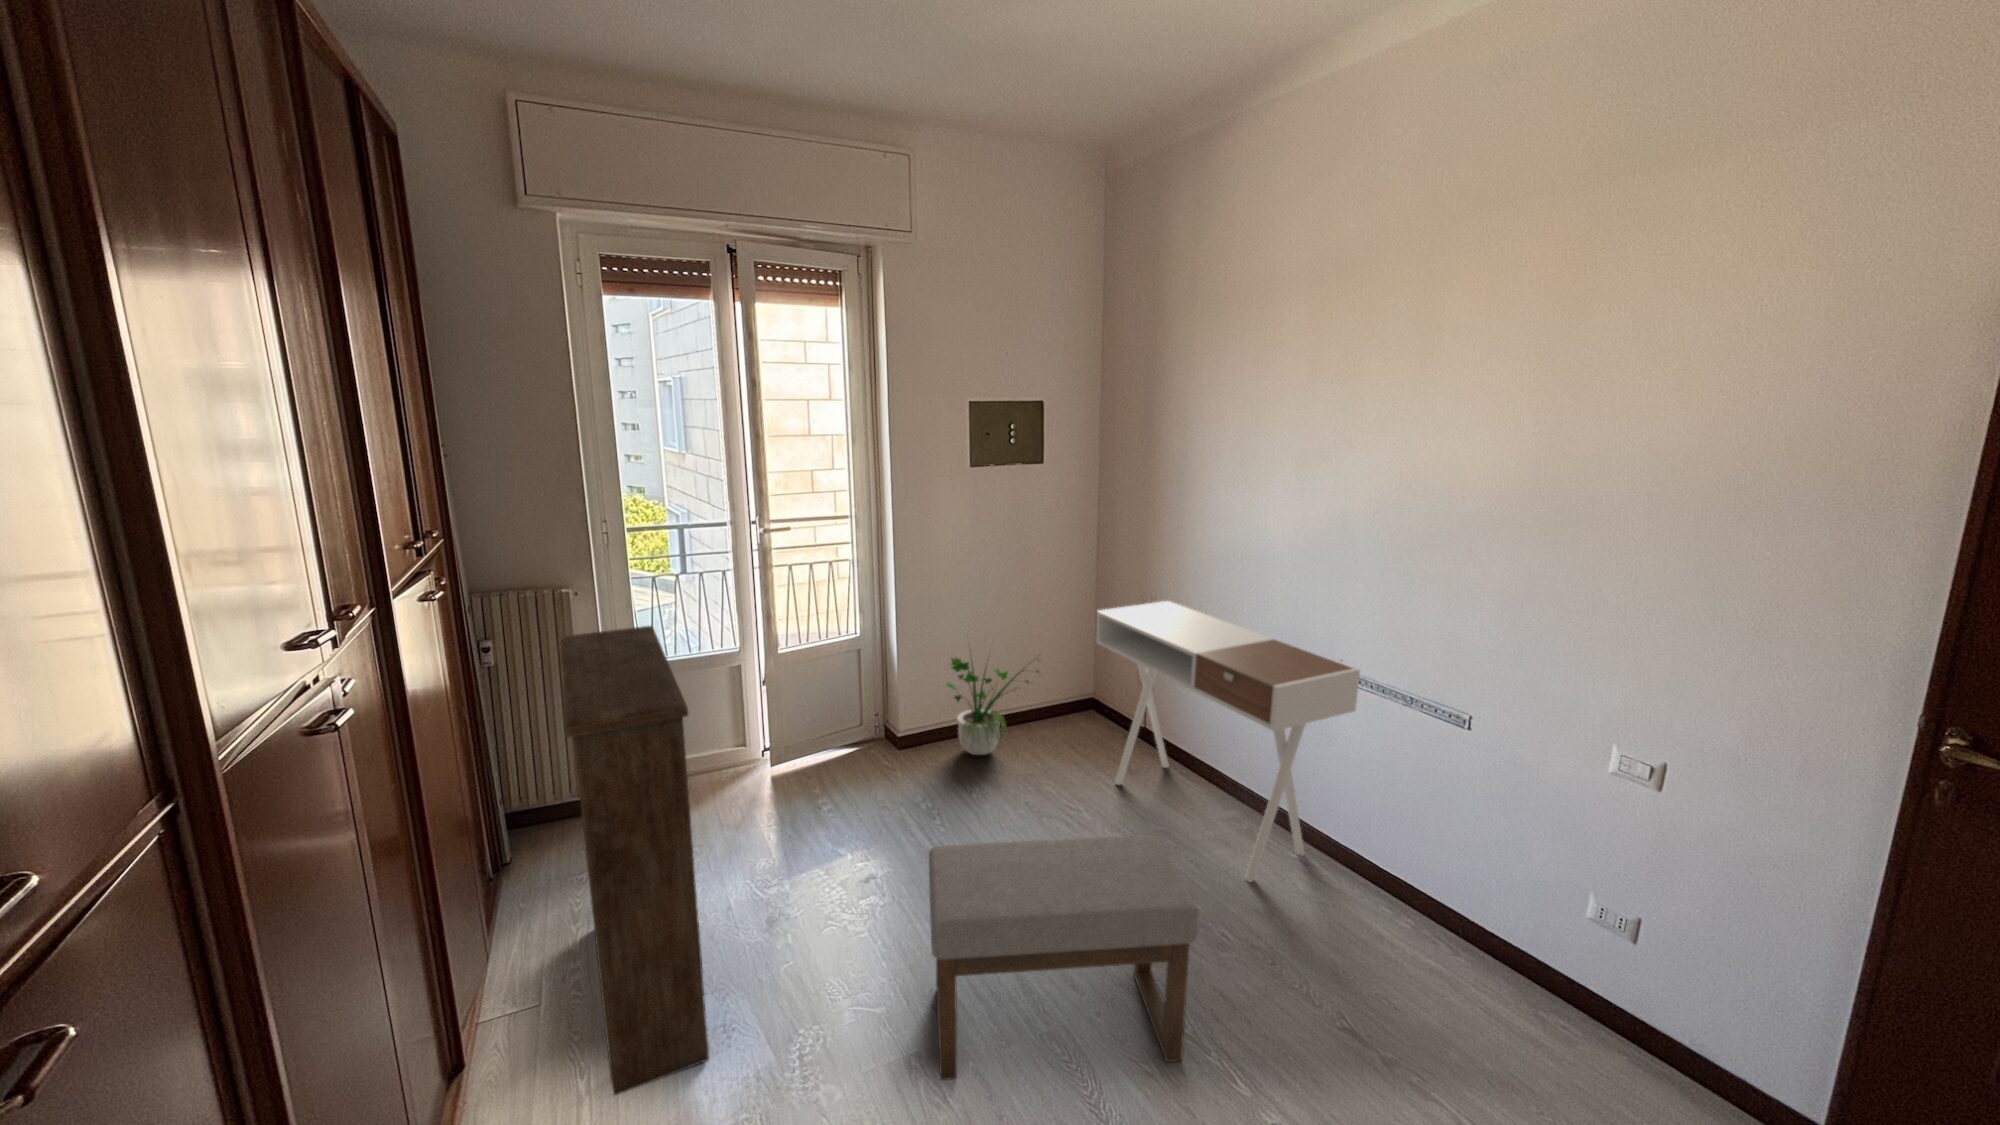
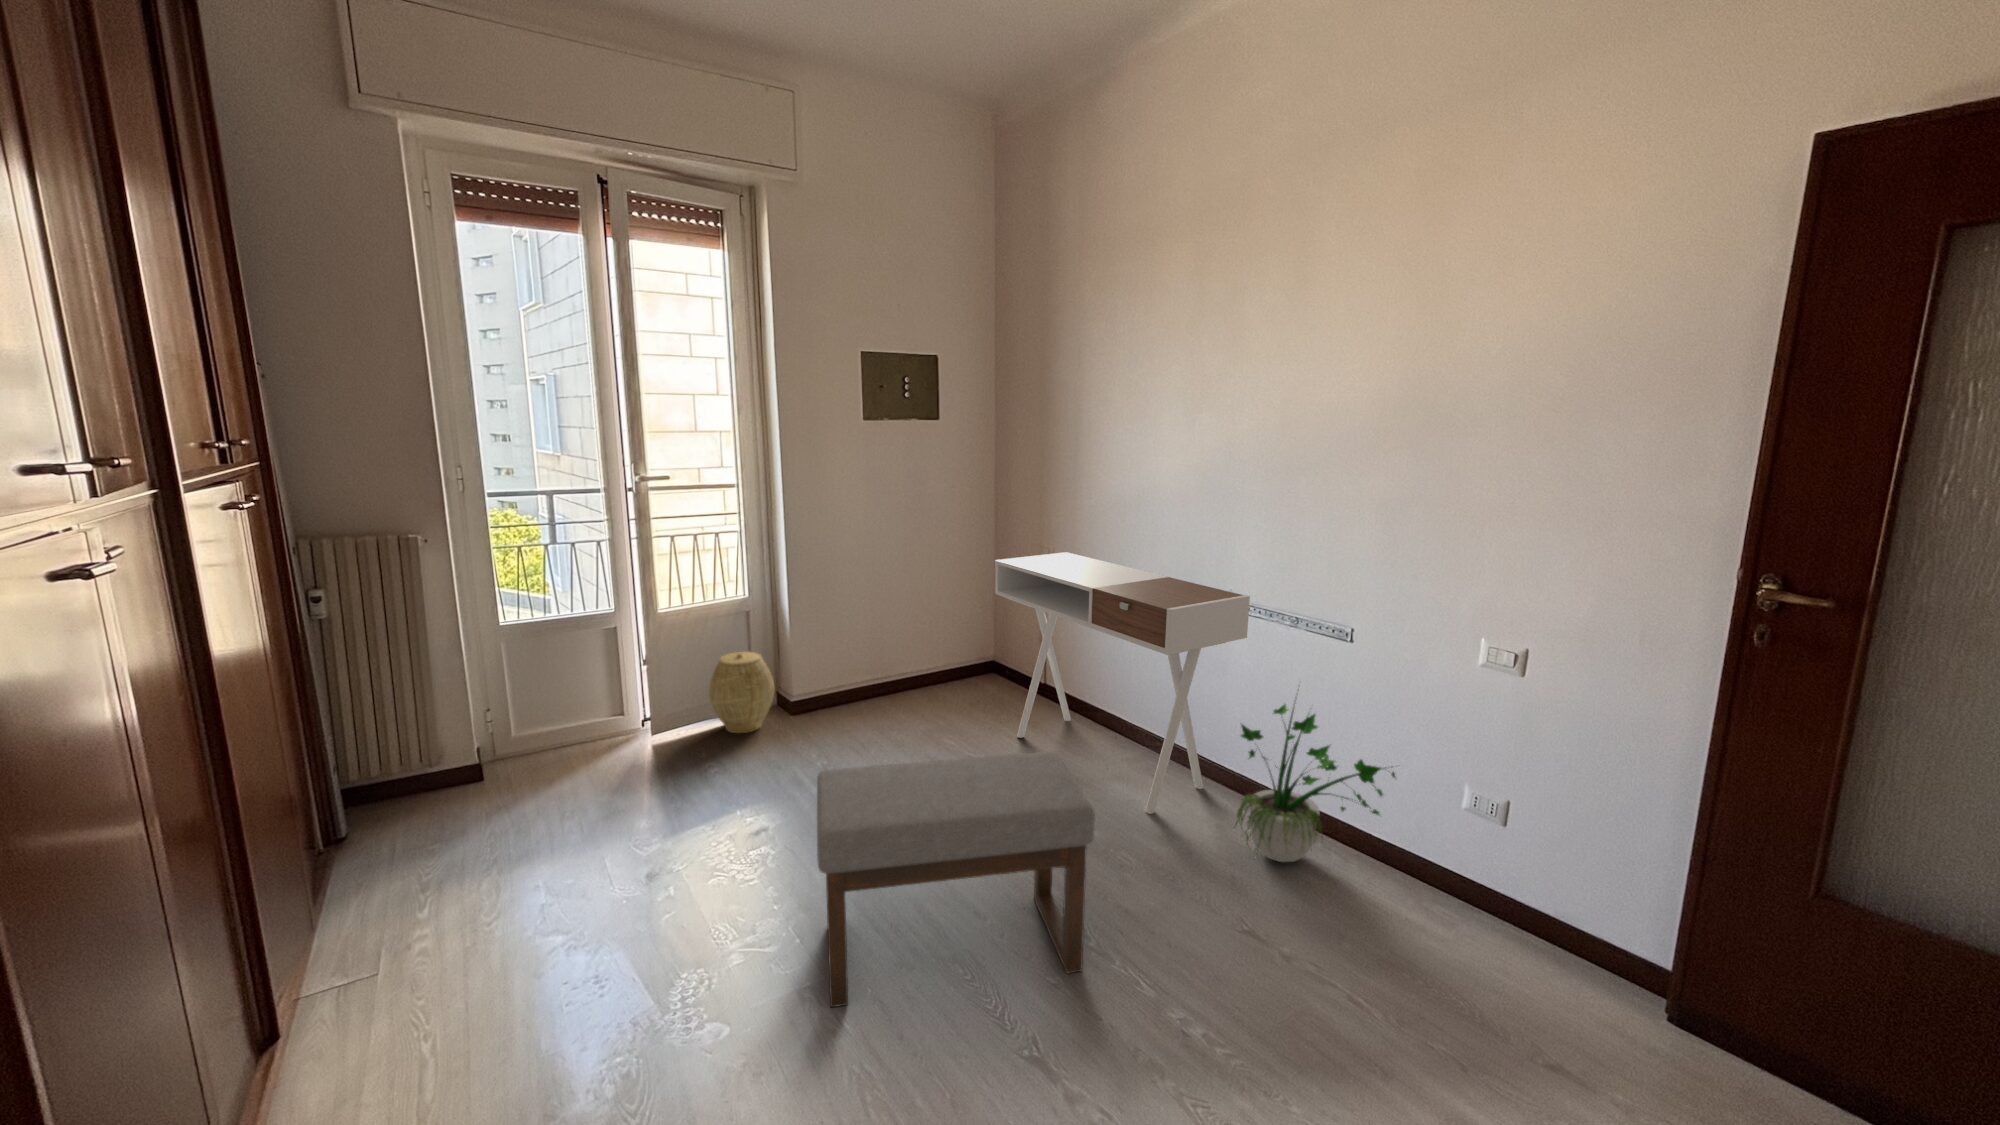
bookshelf: present [560,626,709,1095] -> none [394,556,573,1051]
potted plant: present [946,650,1039,755] -> present [1234,704,1395,862]
woven basket: none [822,688,882,767] -> present [709,652,774,733]

